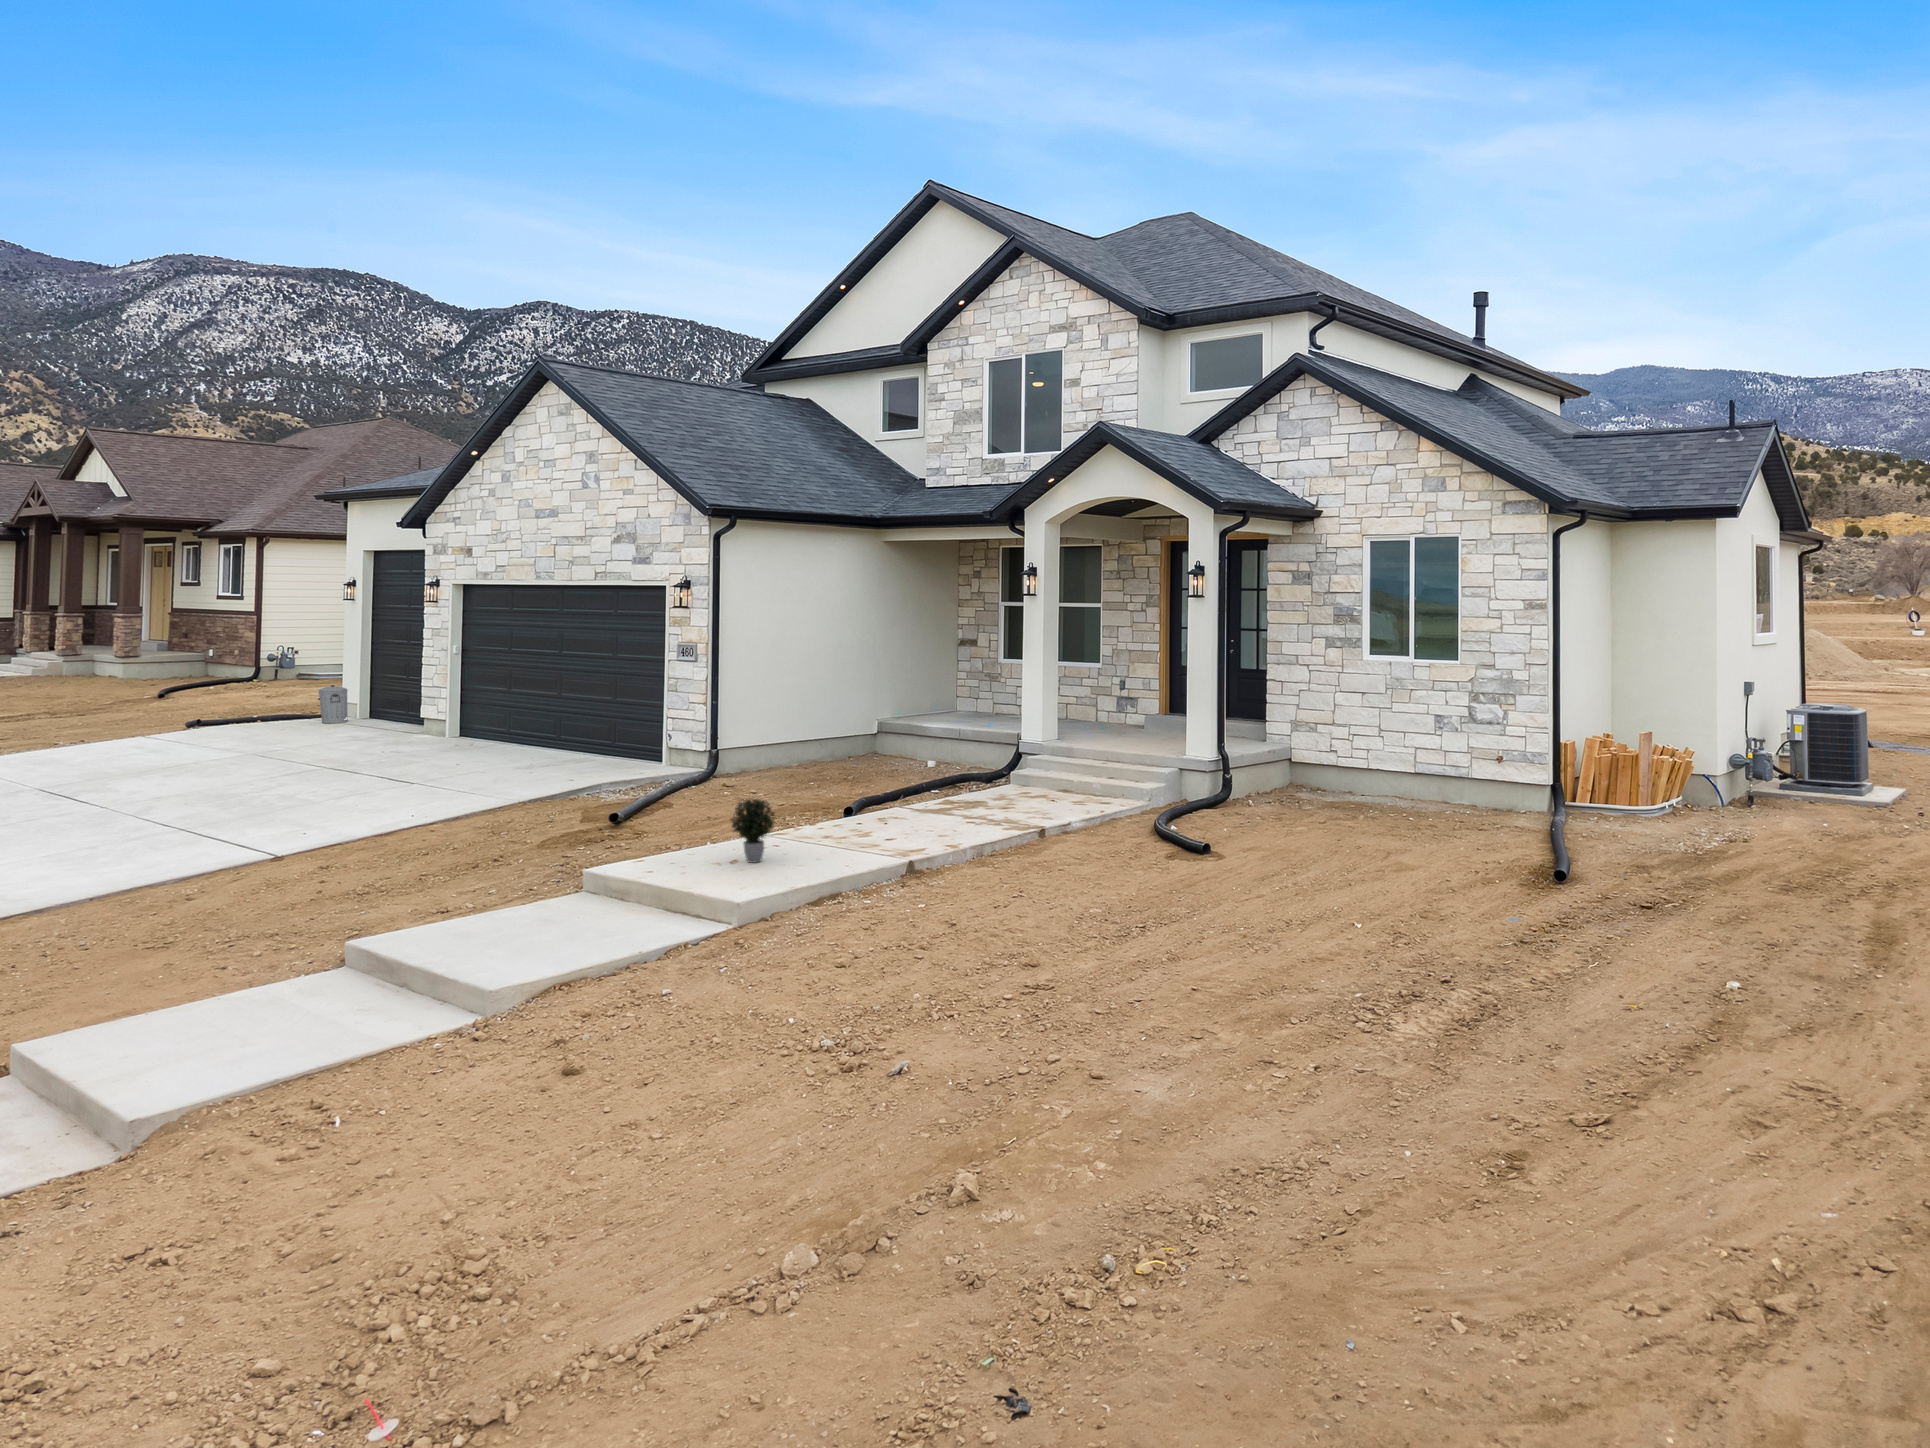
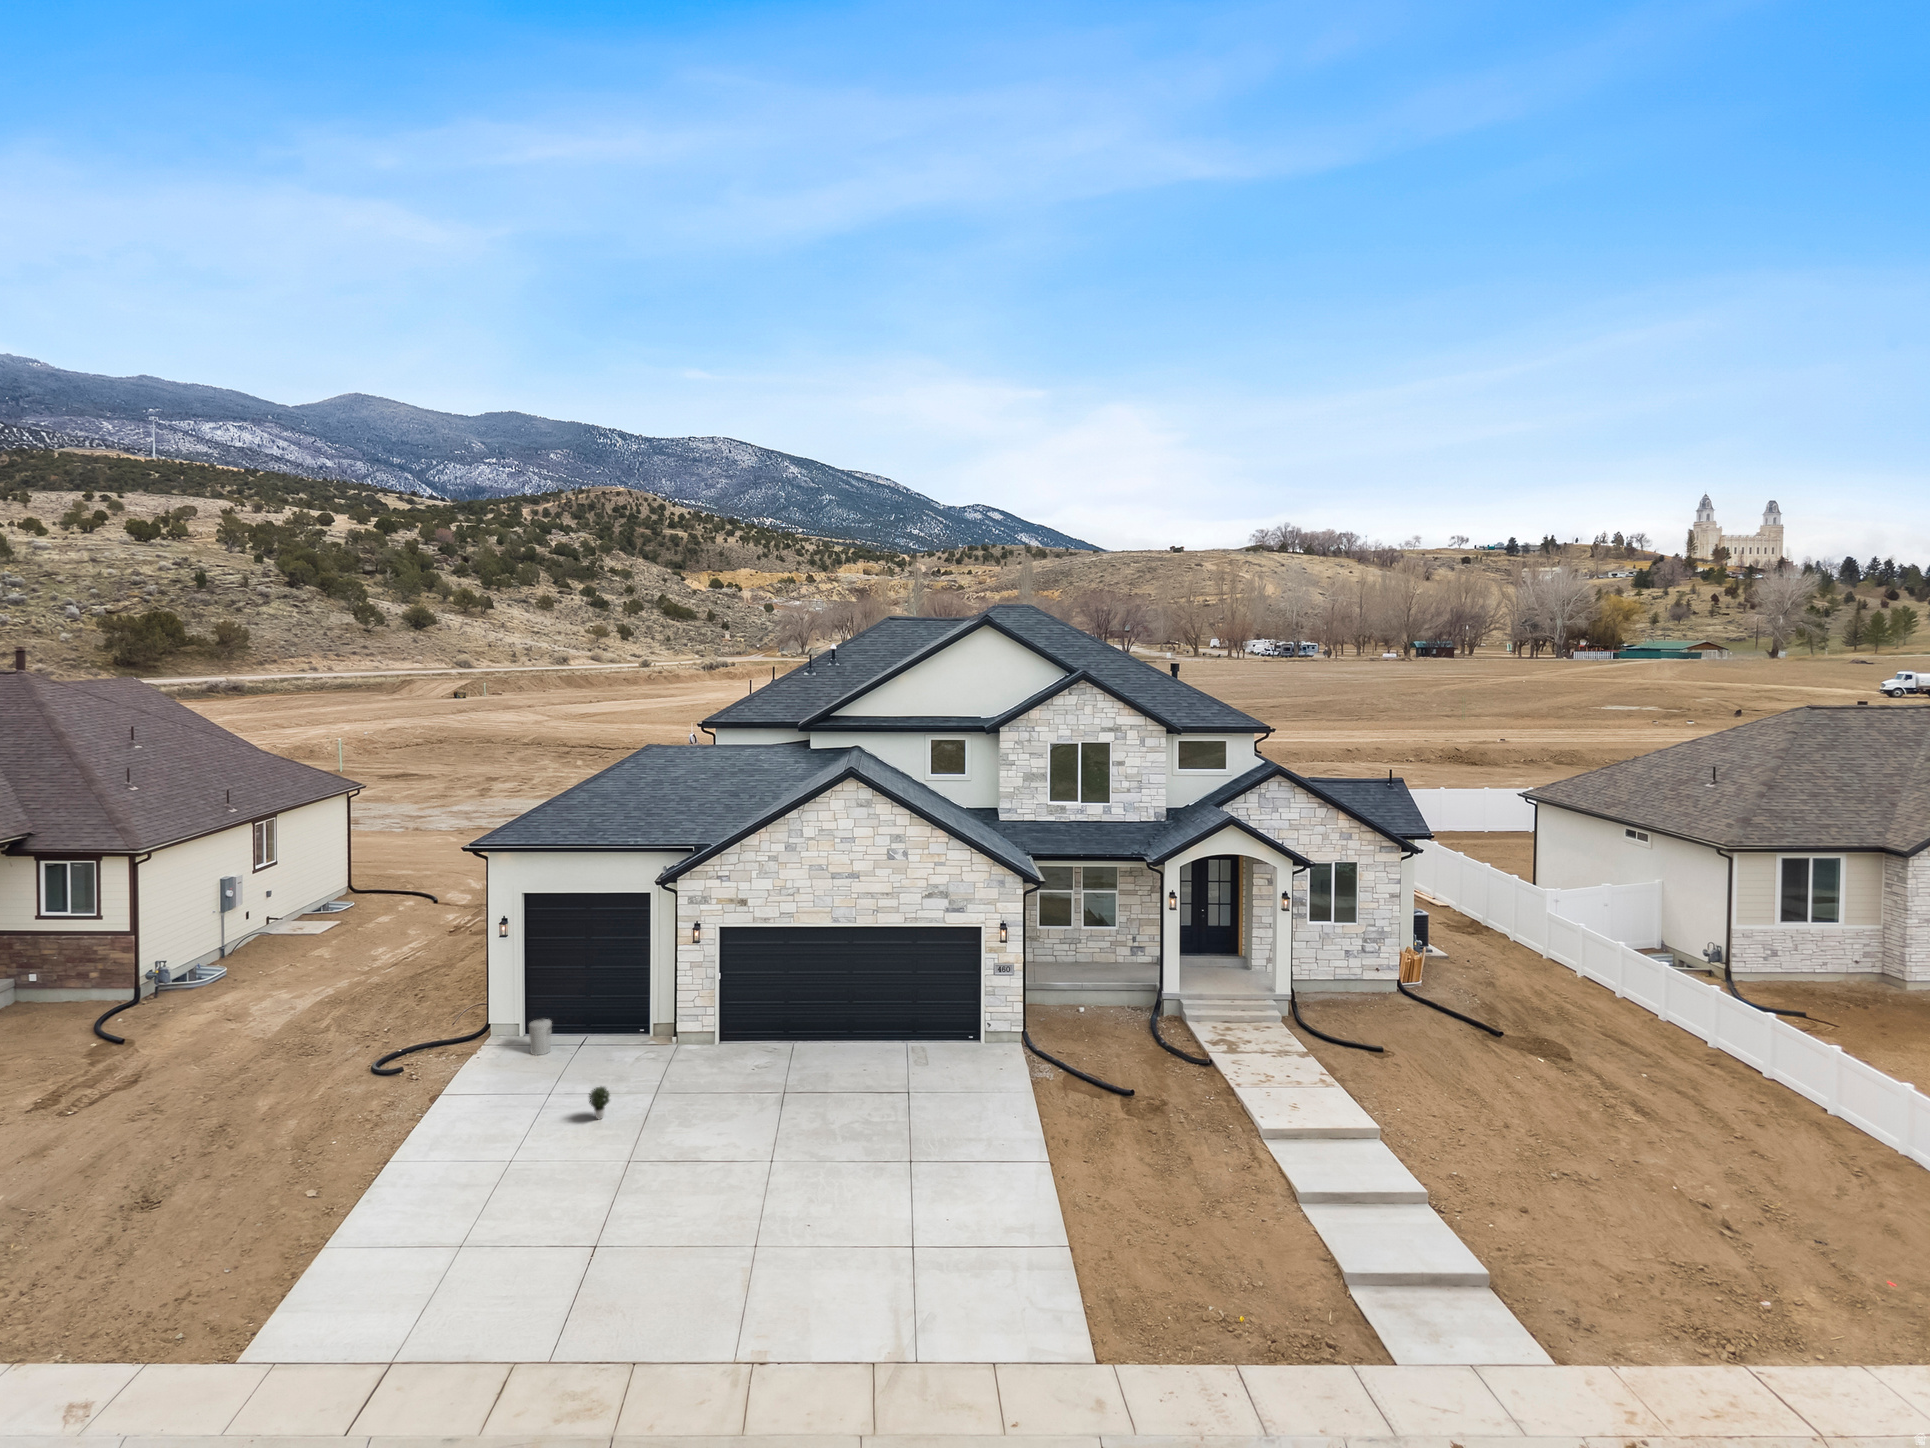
potted plant: present [730,799,775,863] -> present [589,1087,610,1119]

